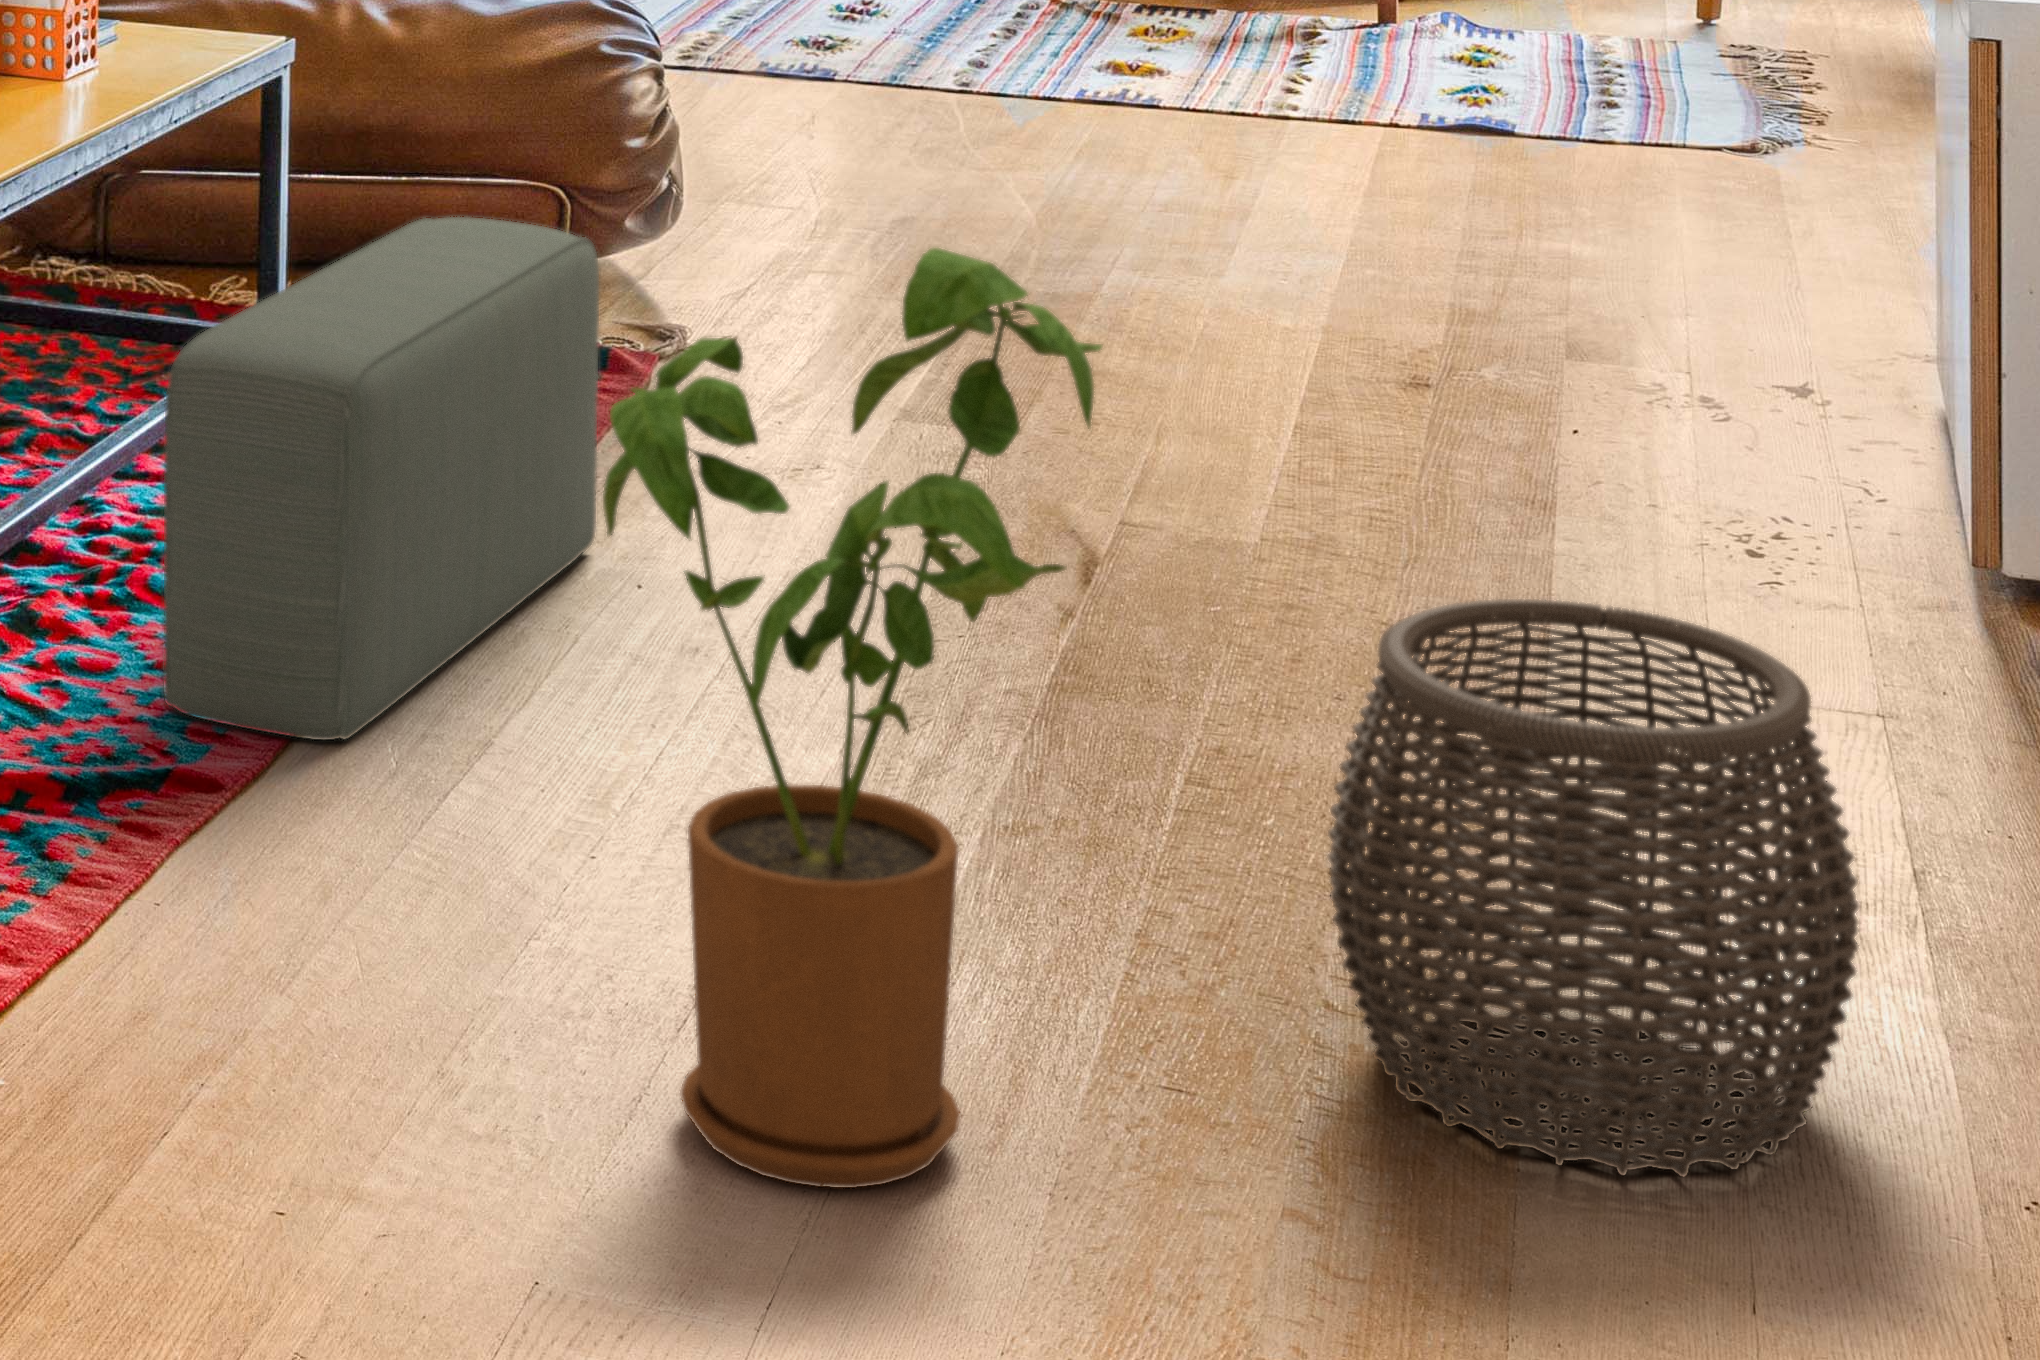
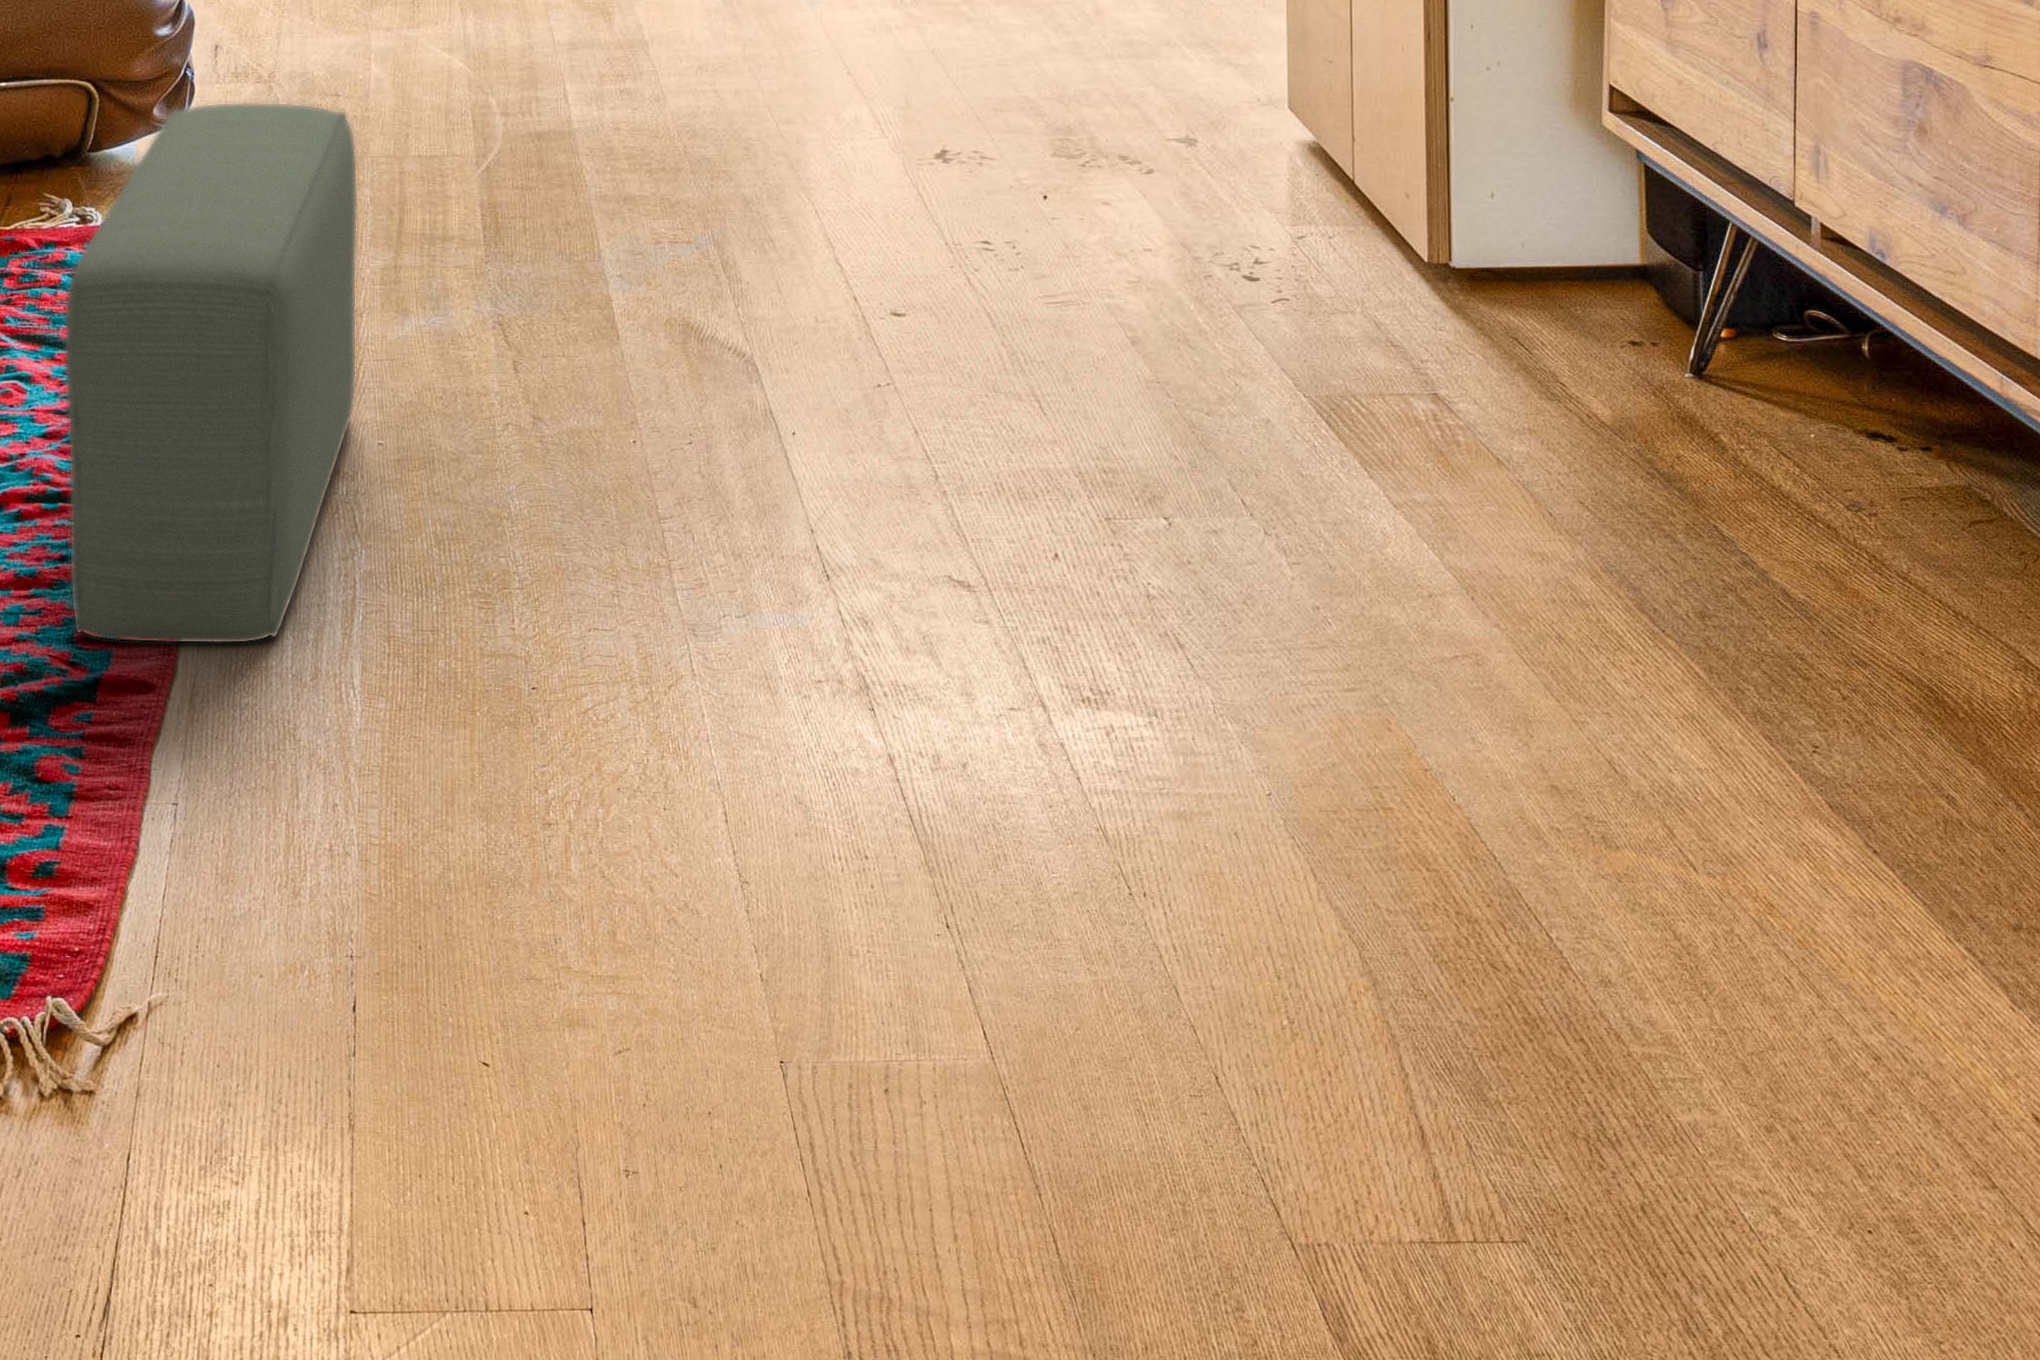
house plant: present [603,248,1102,1188] -> none [757,74,1277,981]
woven basket: present [1328,599,1859,1177] -> none [1332,333,1797,833]

